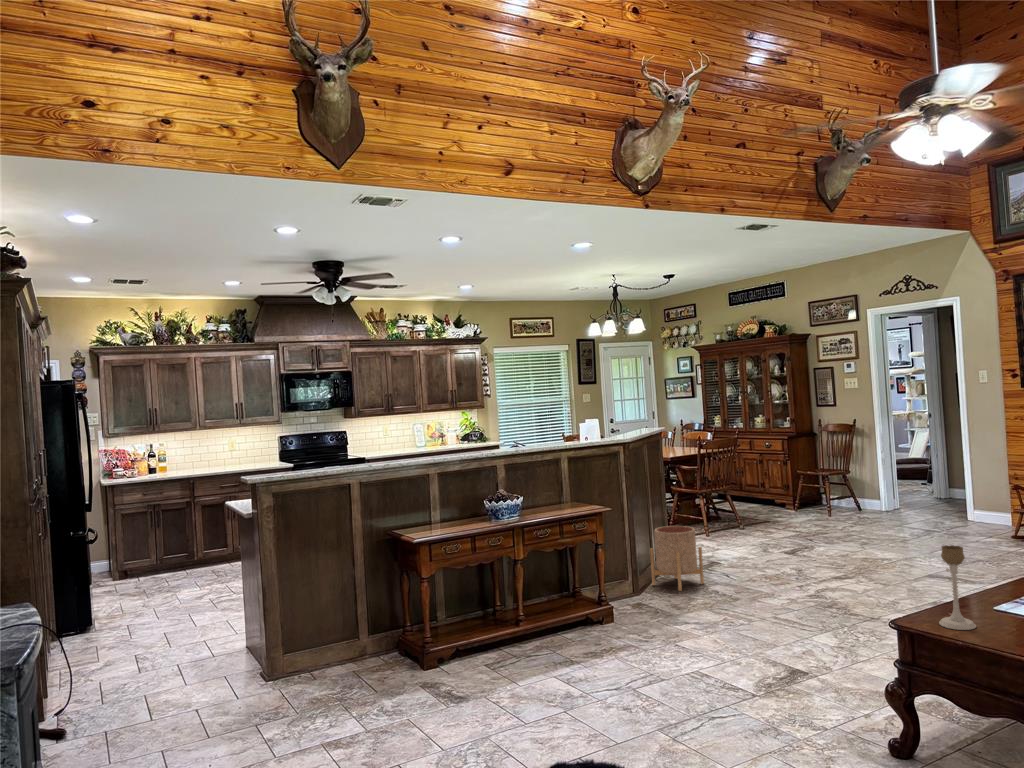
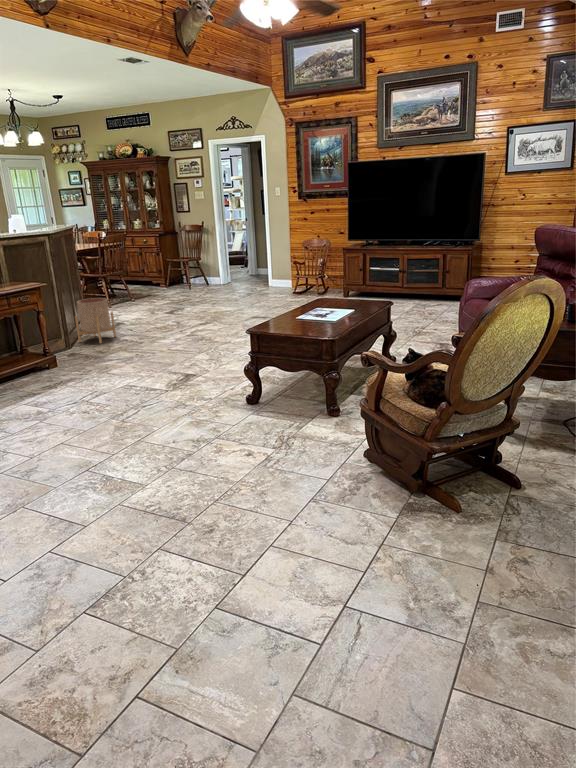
candle holder: present [939,545,976,630] -> none [270,282,288,328]

